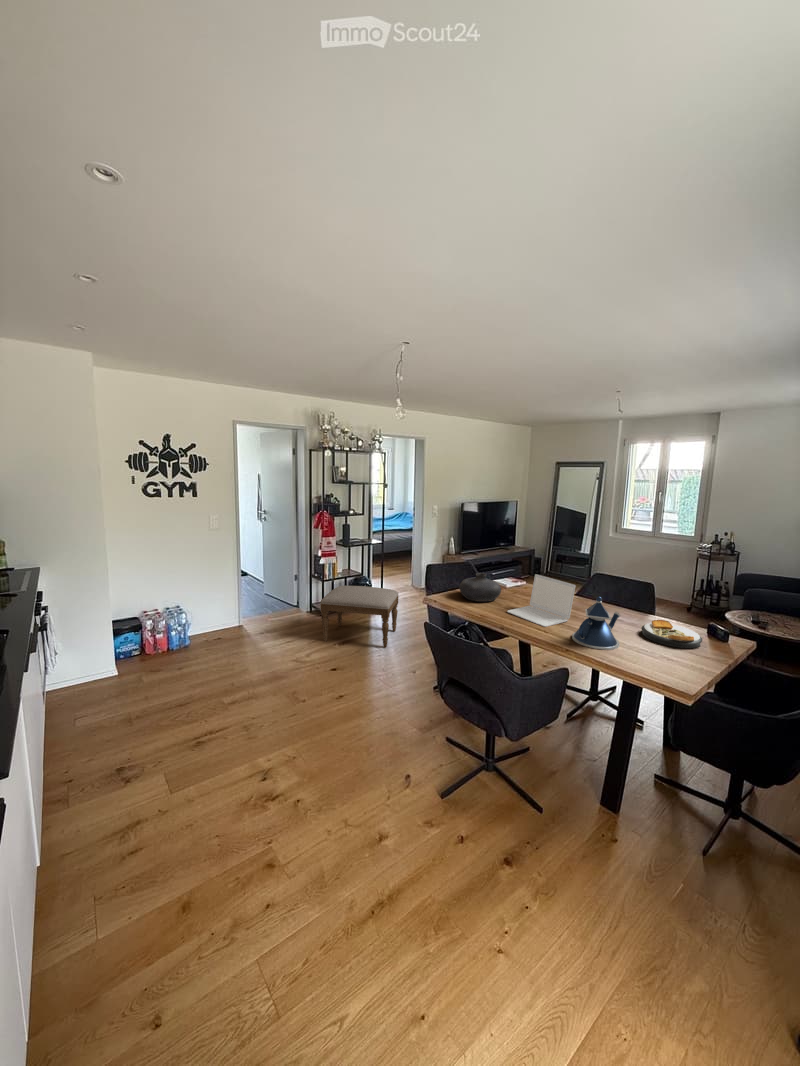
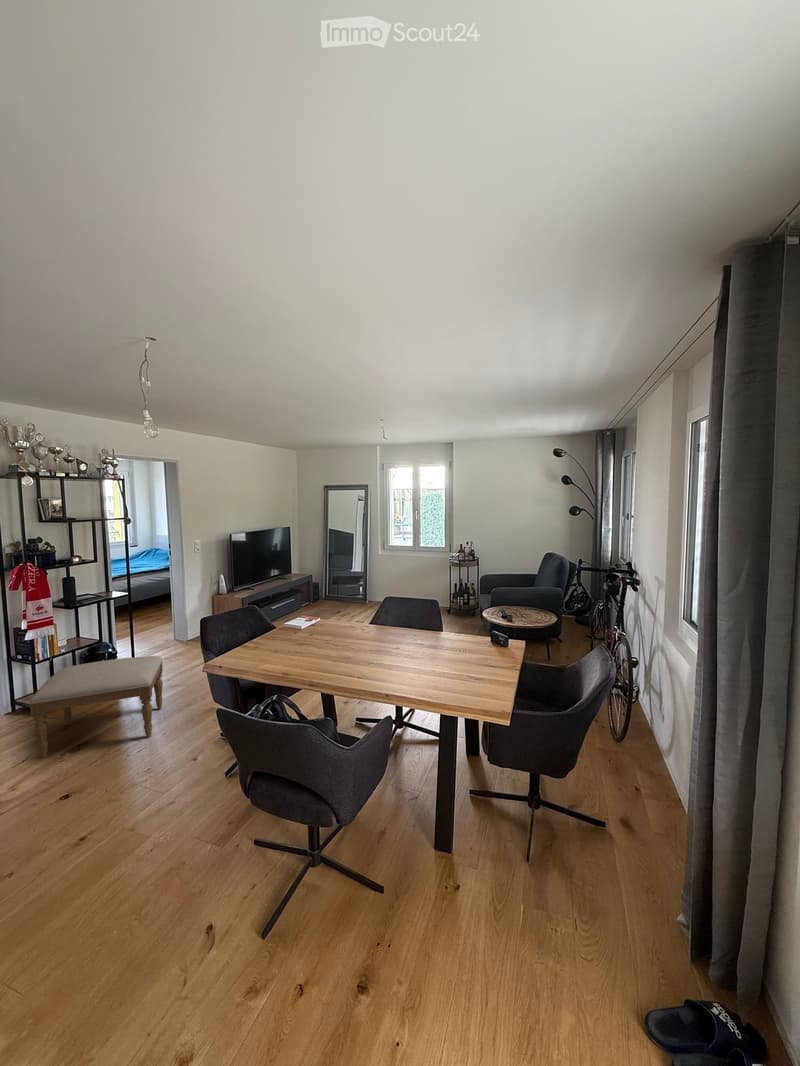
vase: present [459,573,501,602] -> none [251,621,301,657]
laptop: present [508,574,575,627] -> none [313,614,381,673]
teapot: present [572,597,620,650] -> none [387,631,431,688]
plate: present [641,620,703,648] -> none [442,638,490,664]

